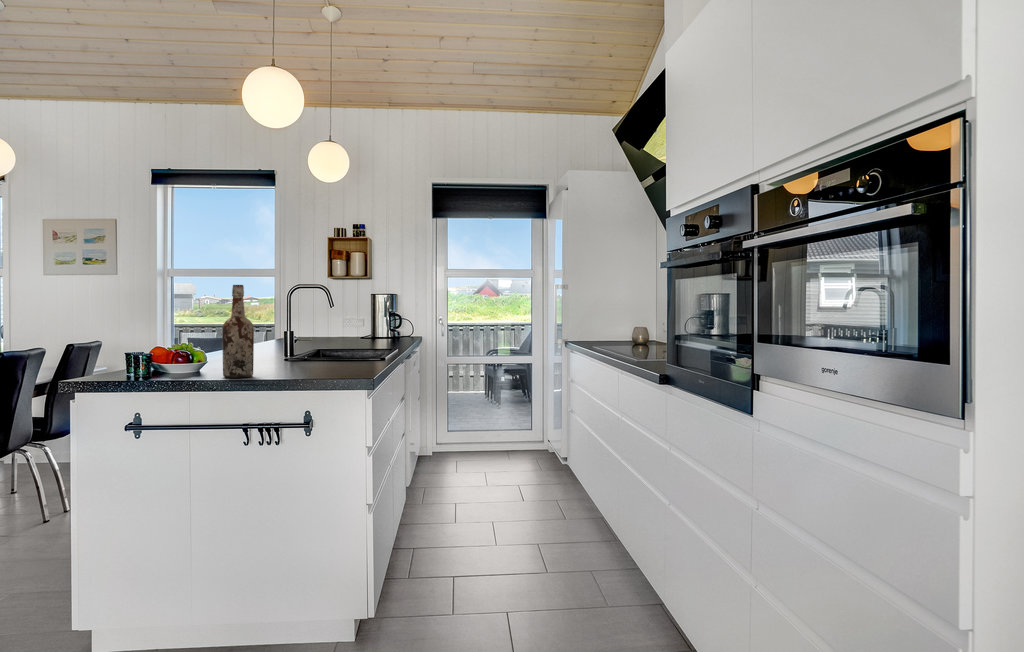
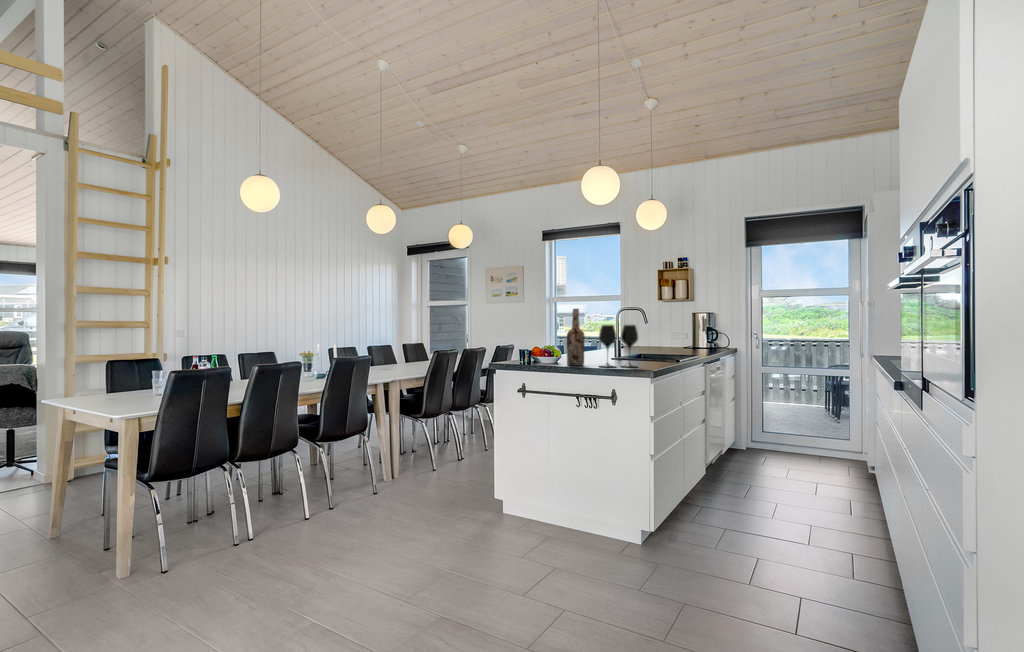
wine glass: none [279,311,341,378] -> present [599,325,638,367]

